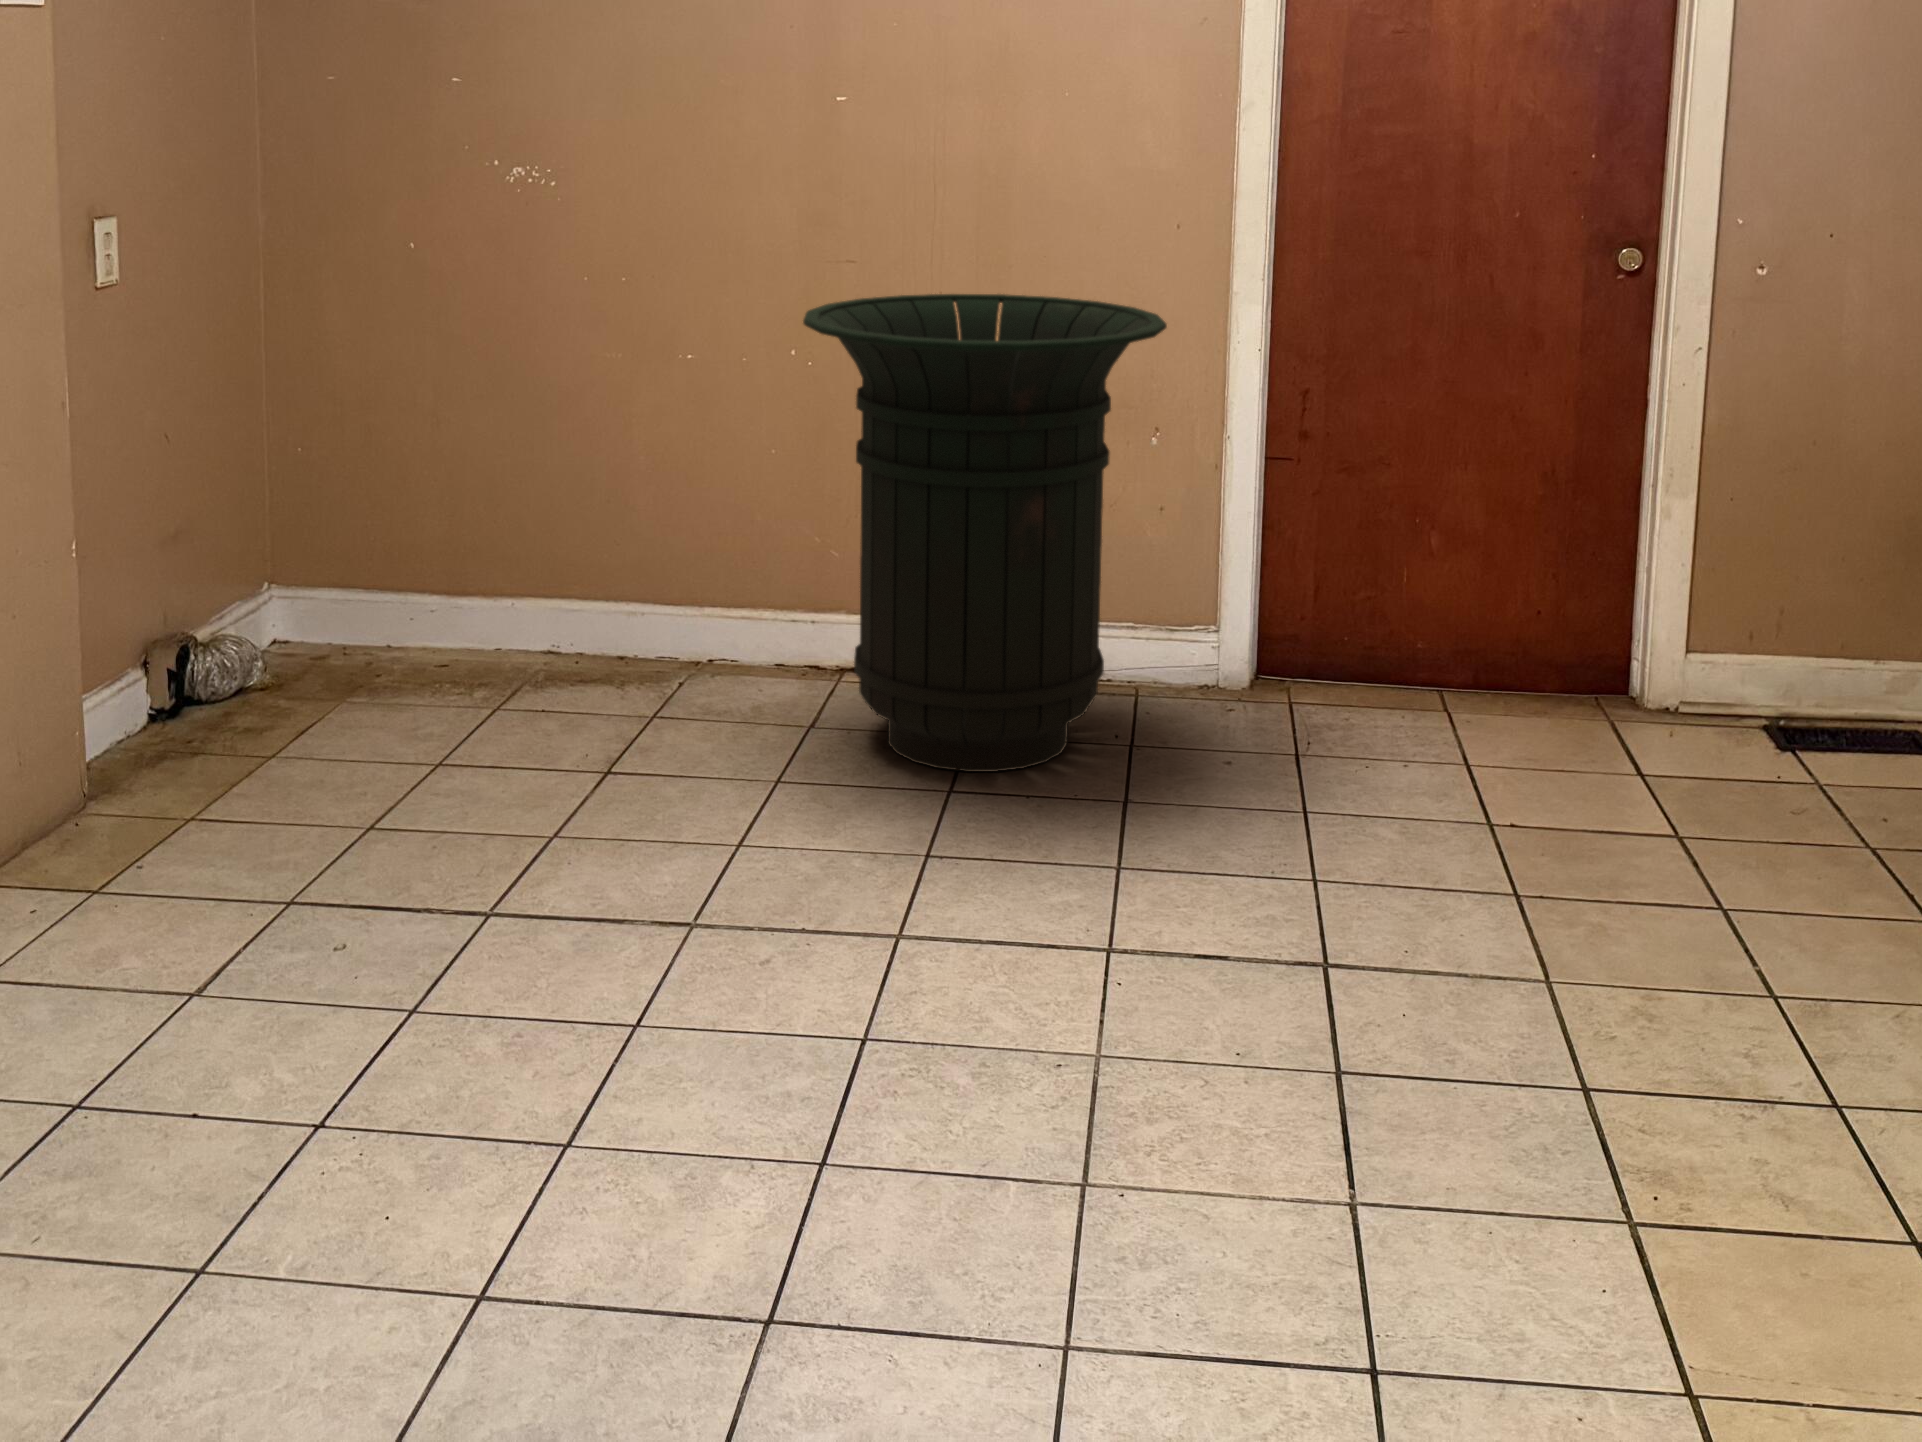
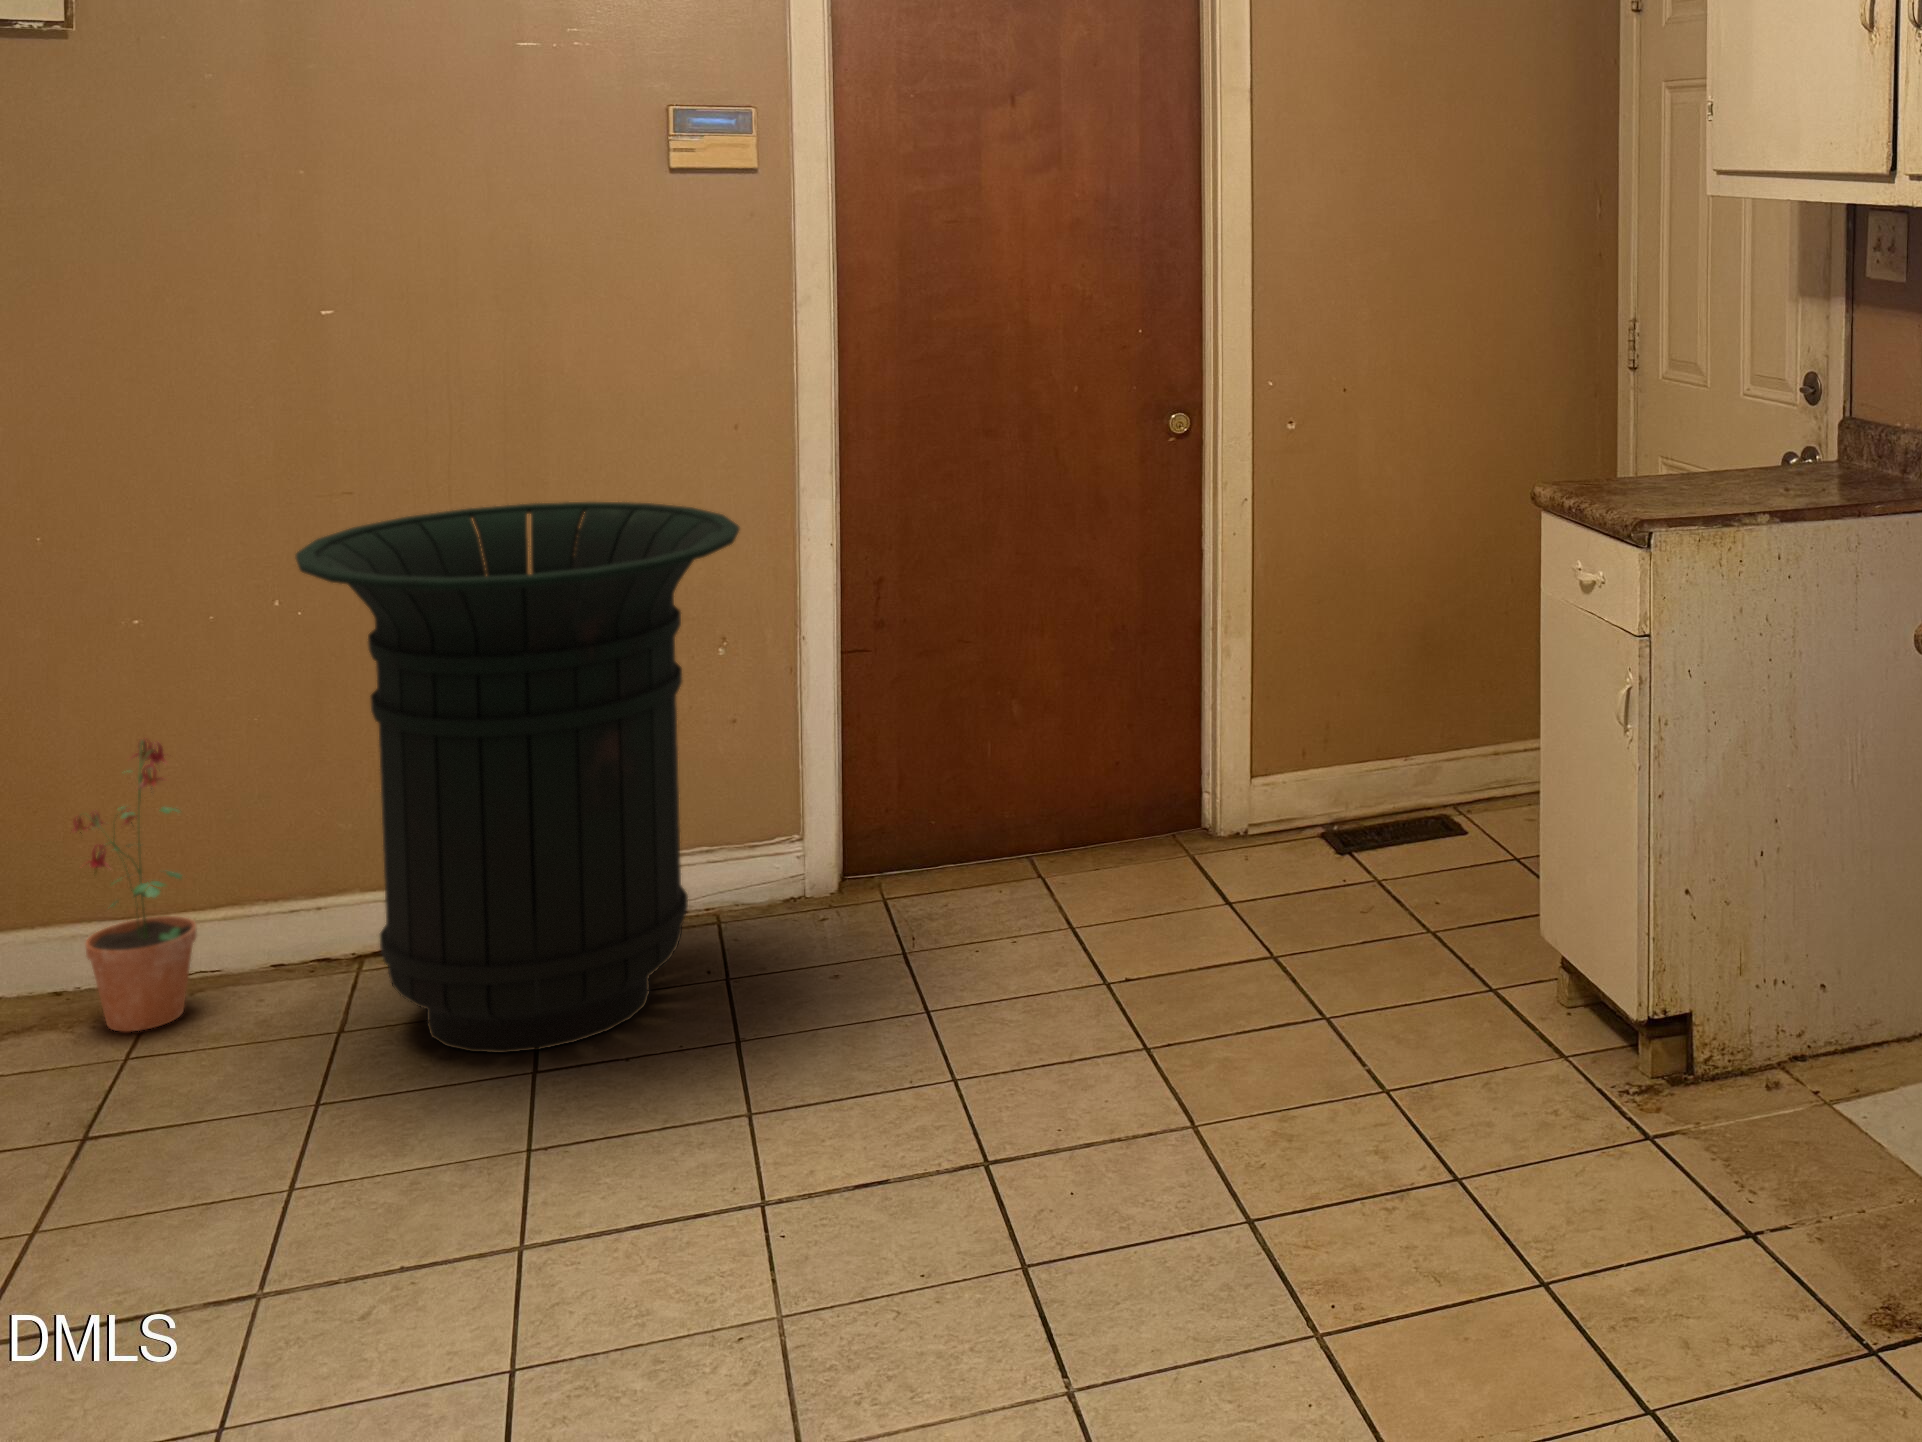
potted plant: none [652,460,734,695] -> present [72,738,196,1032]

